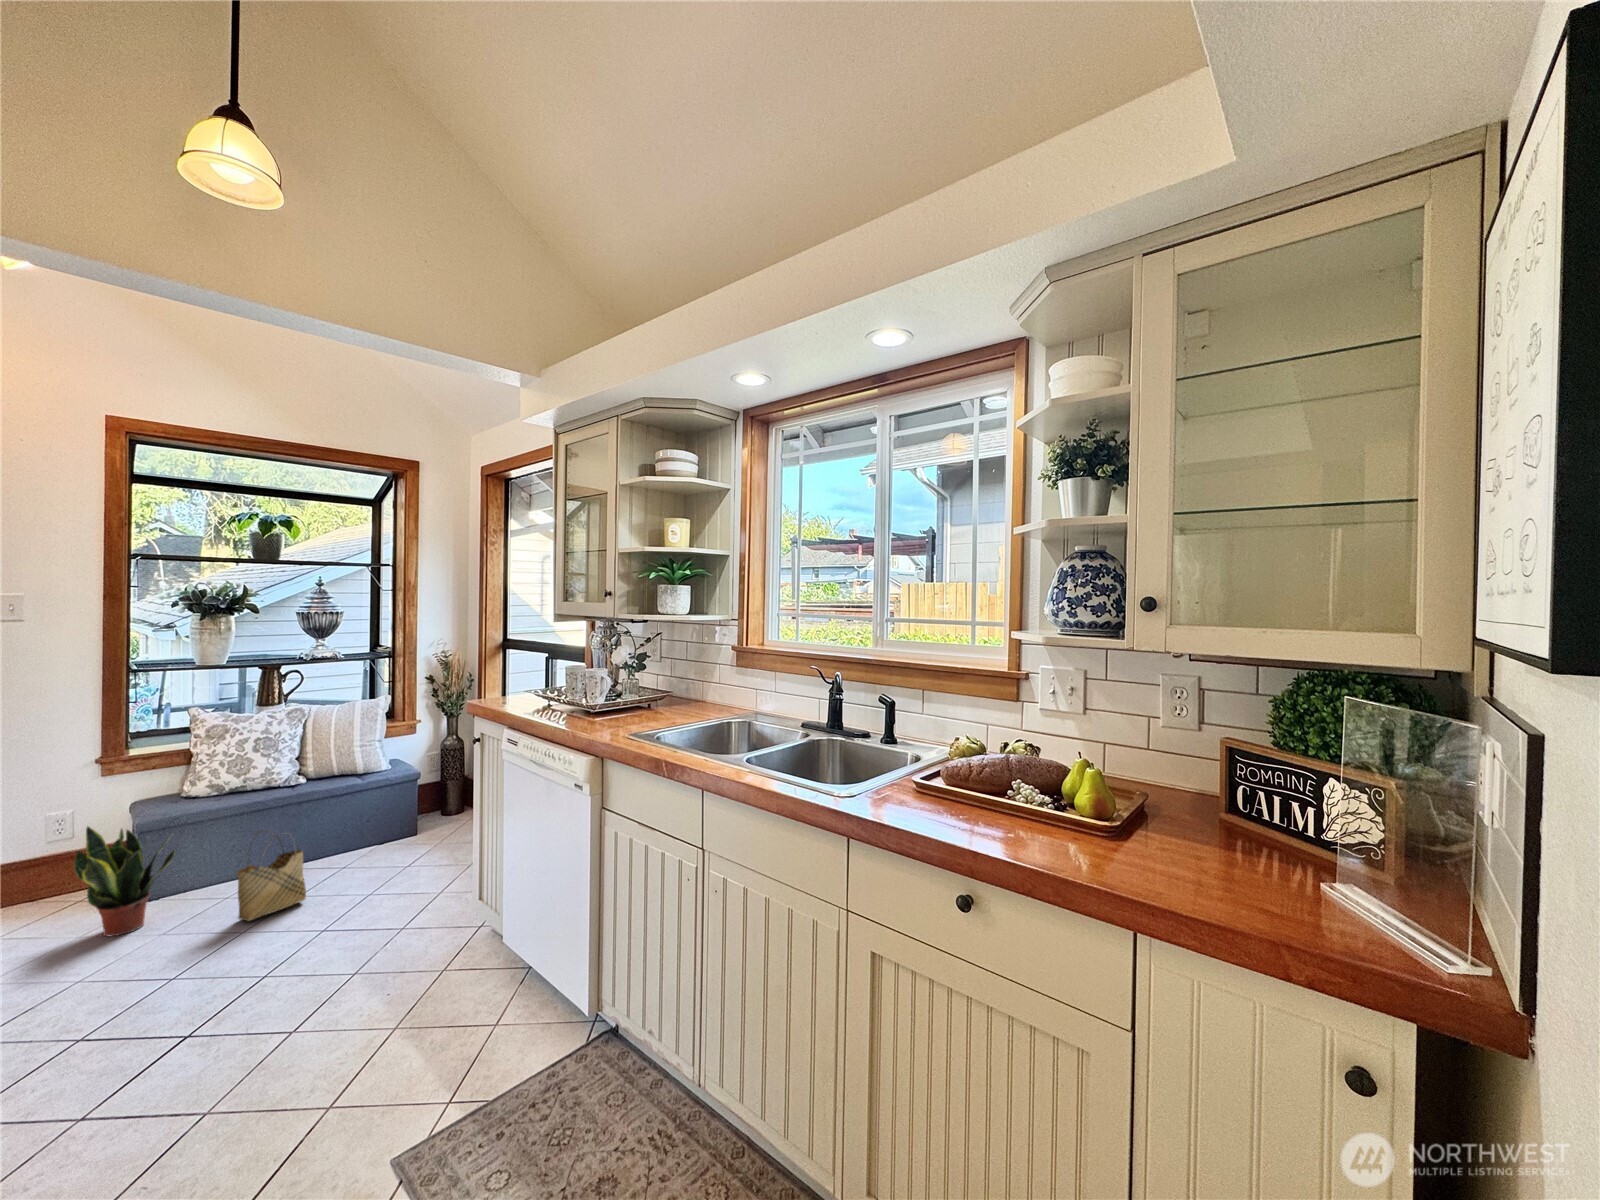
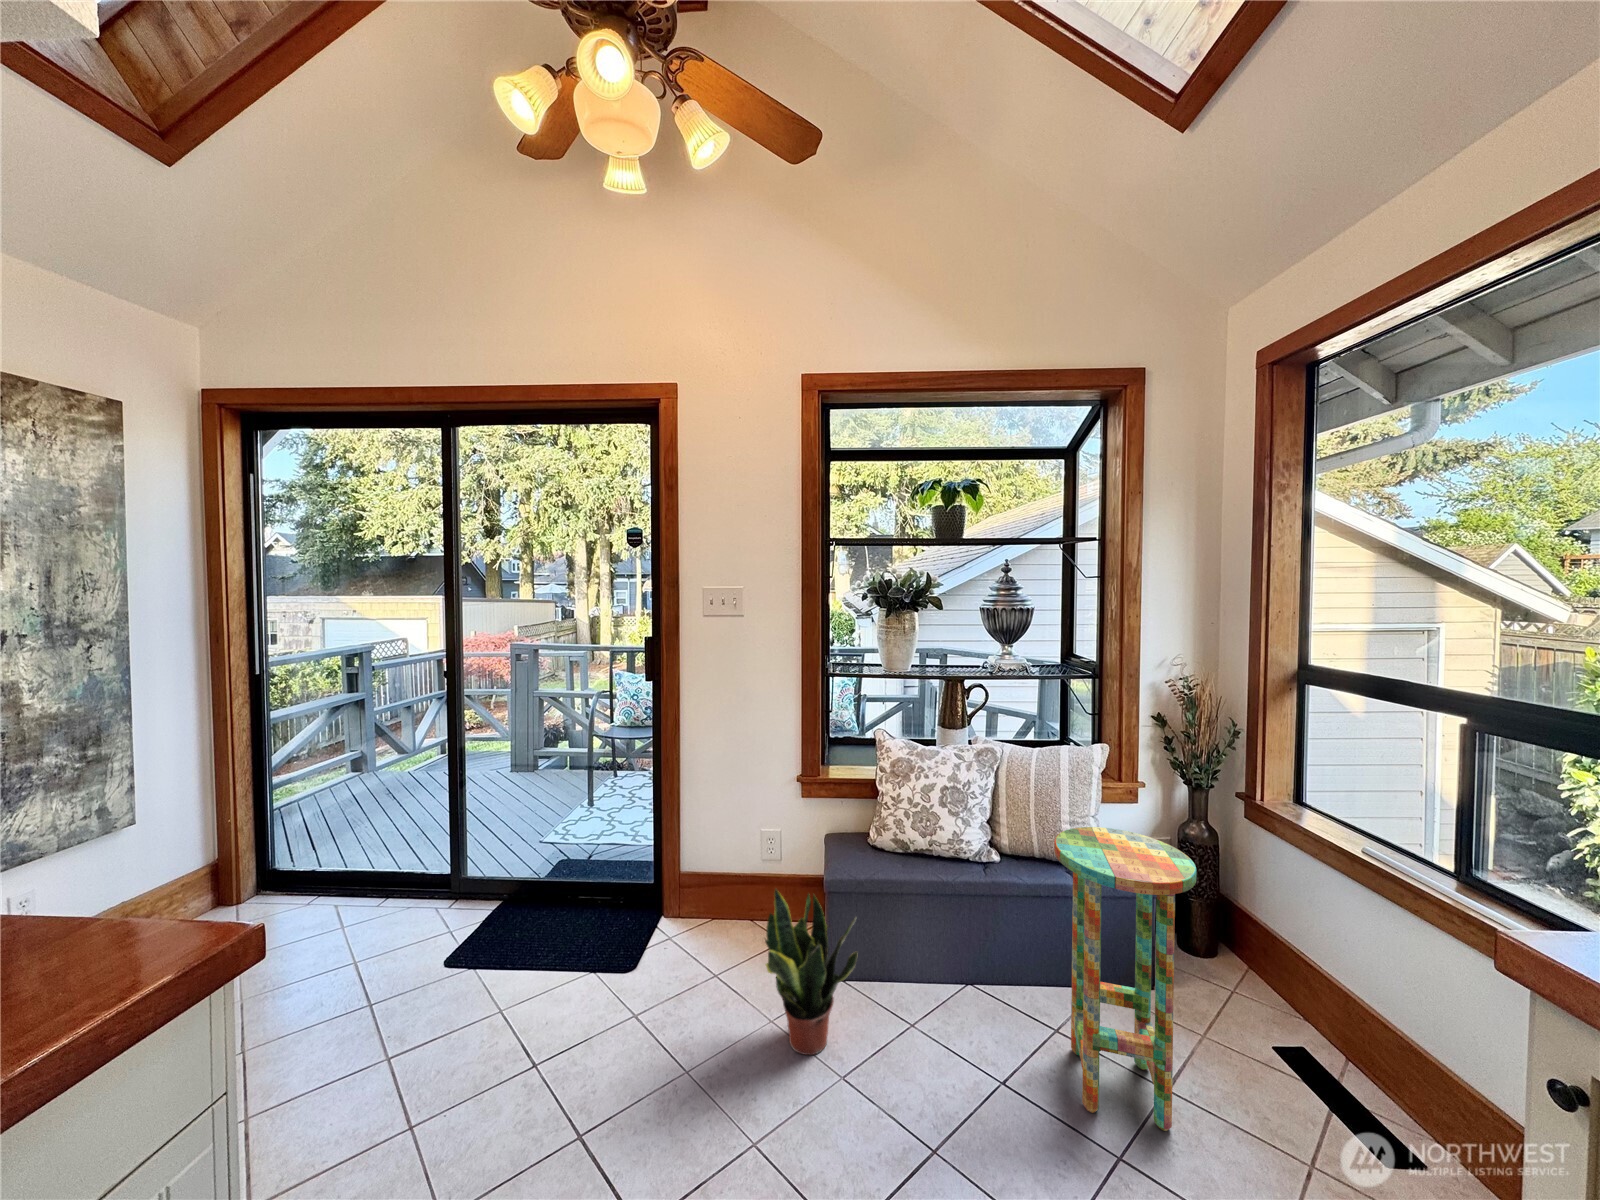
side table: none [334,735,415,883] -> present [1054,827,1196,1131]
woven basket: present [237,831,306,921] -> none [928,972,1023,1148]

